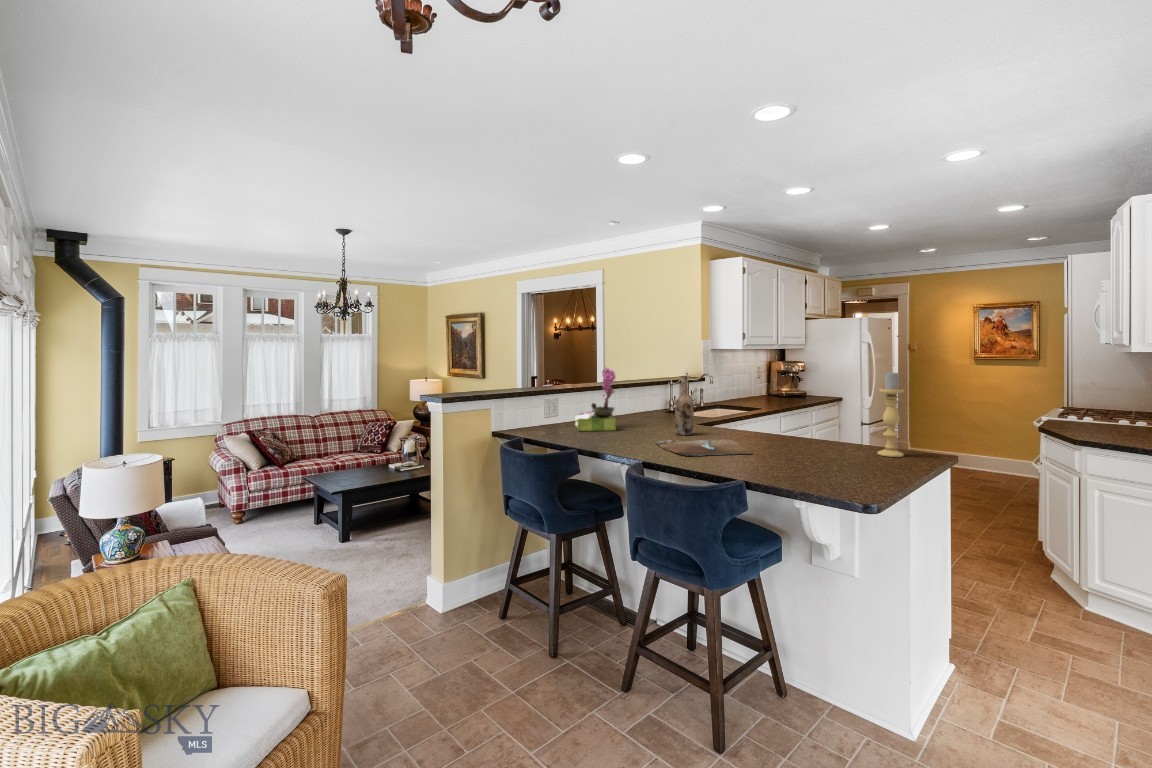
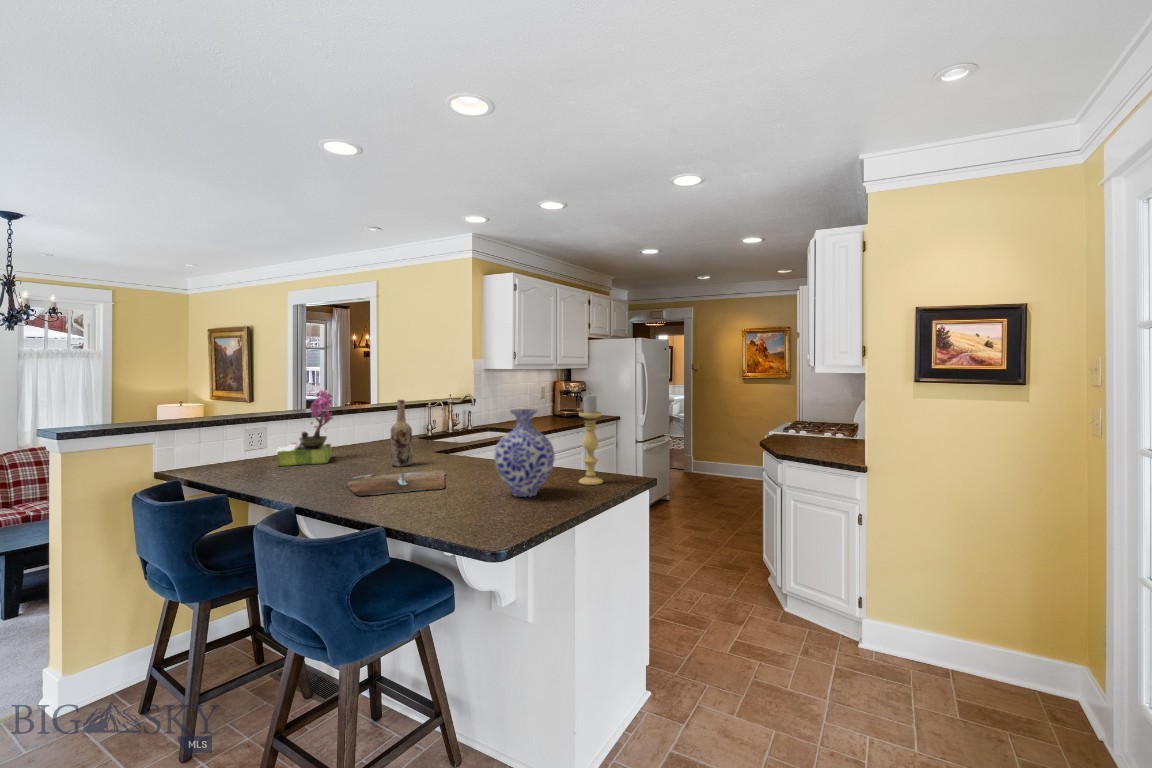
vase: none [807,384,868,463] -> present [494,409,555,497]

